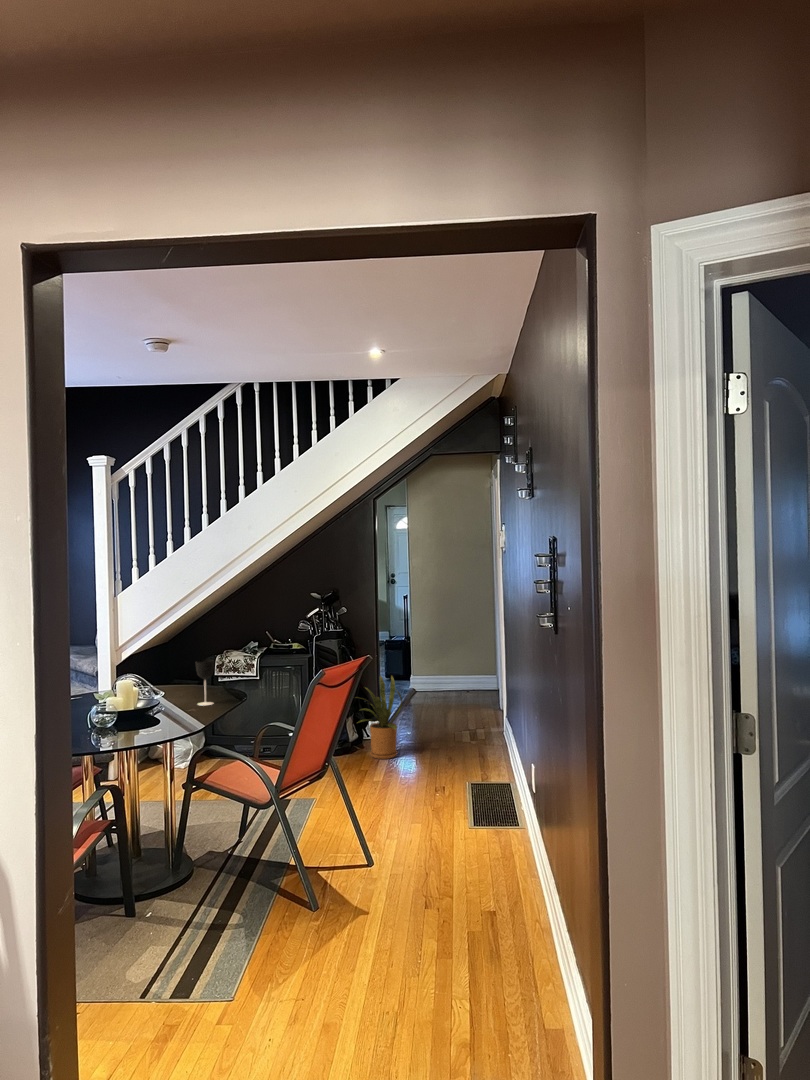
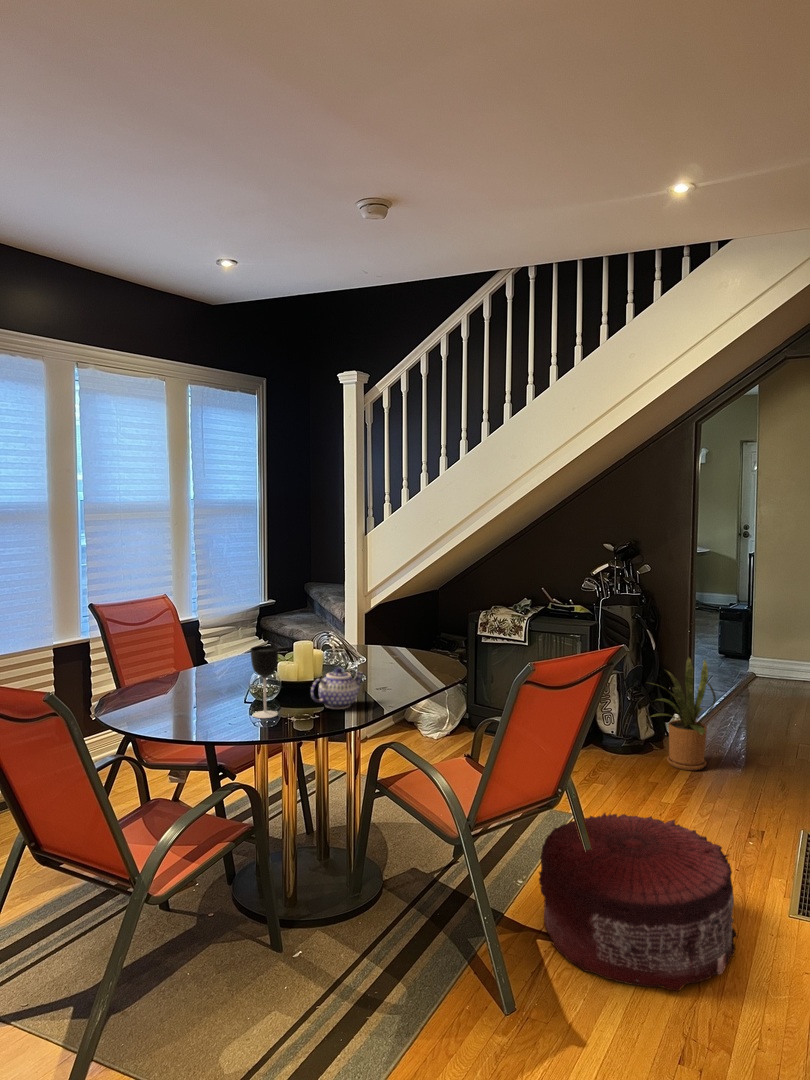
wine glass: present [196,659,214,705] -> present [251,646,279,718]
teapot: none [150,695,184,726] -> present [311,668,363,709]
pouf: none [314,777,442,880] -> present [539,813,738,991]

